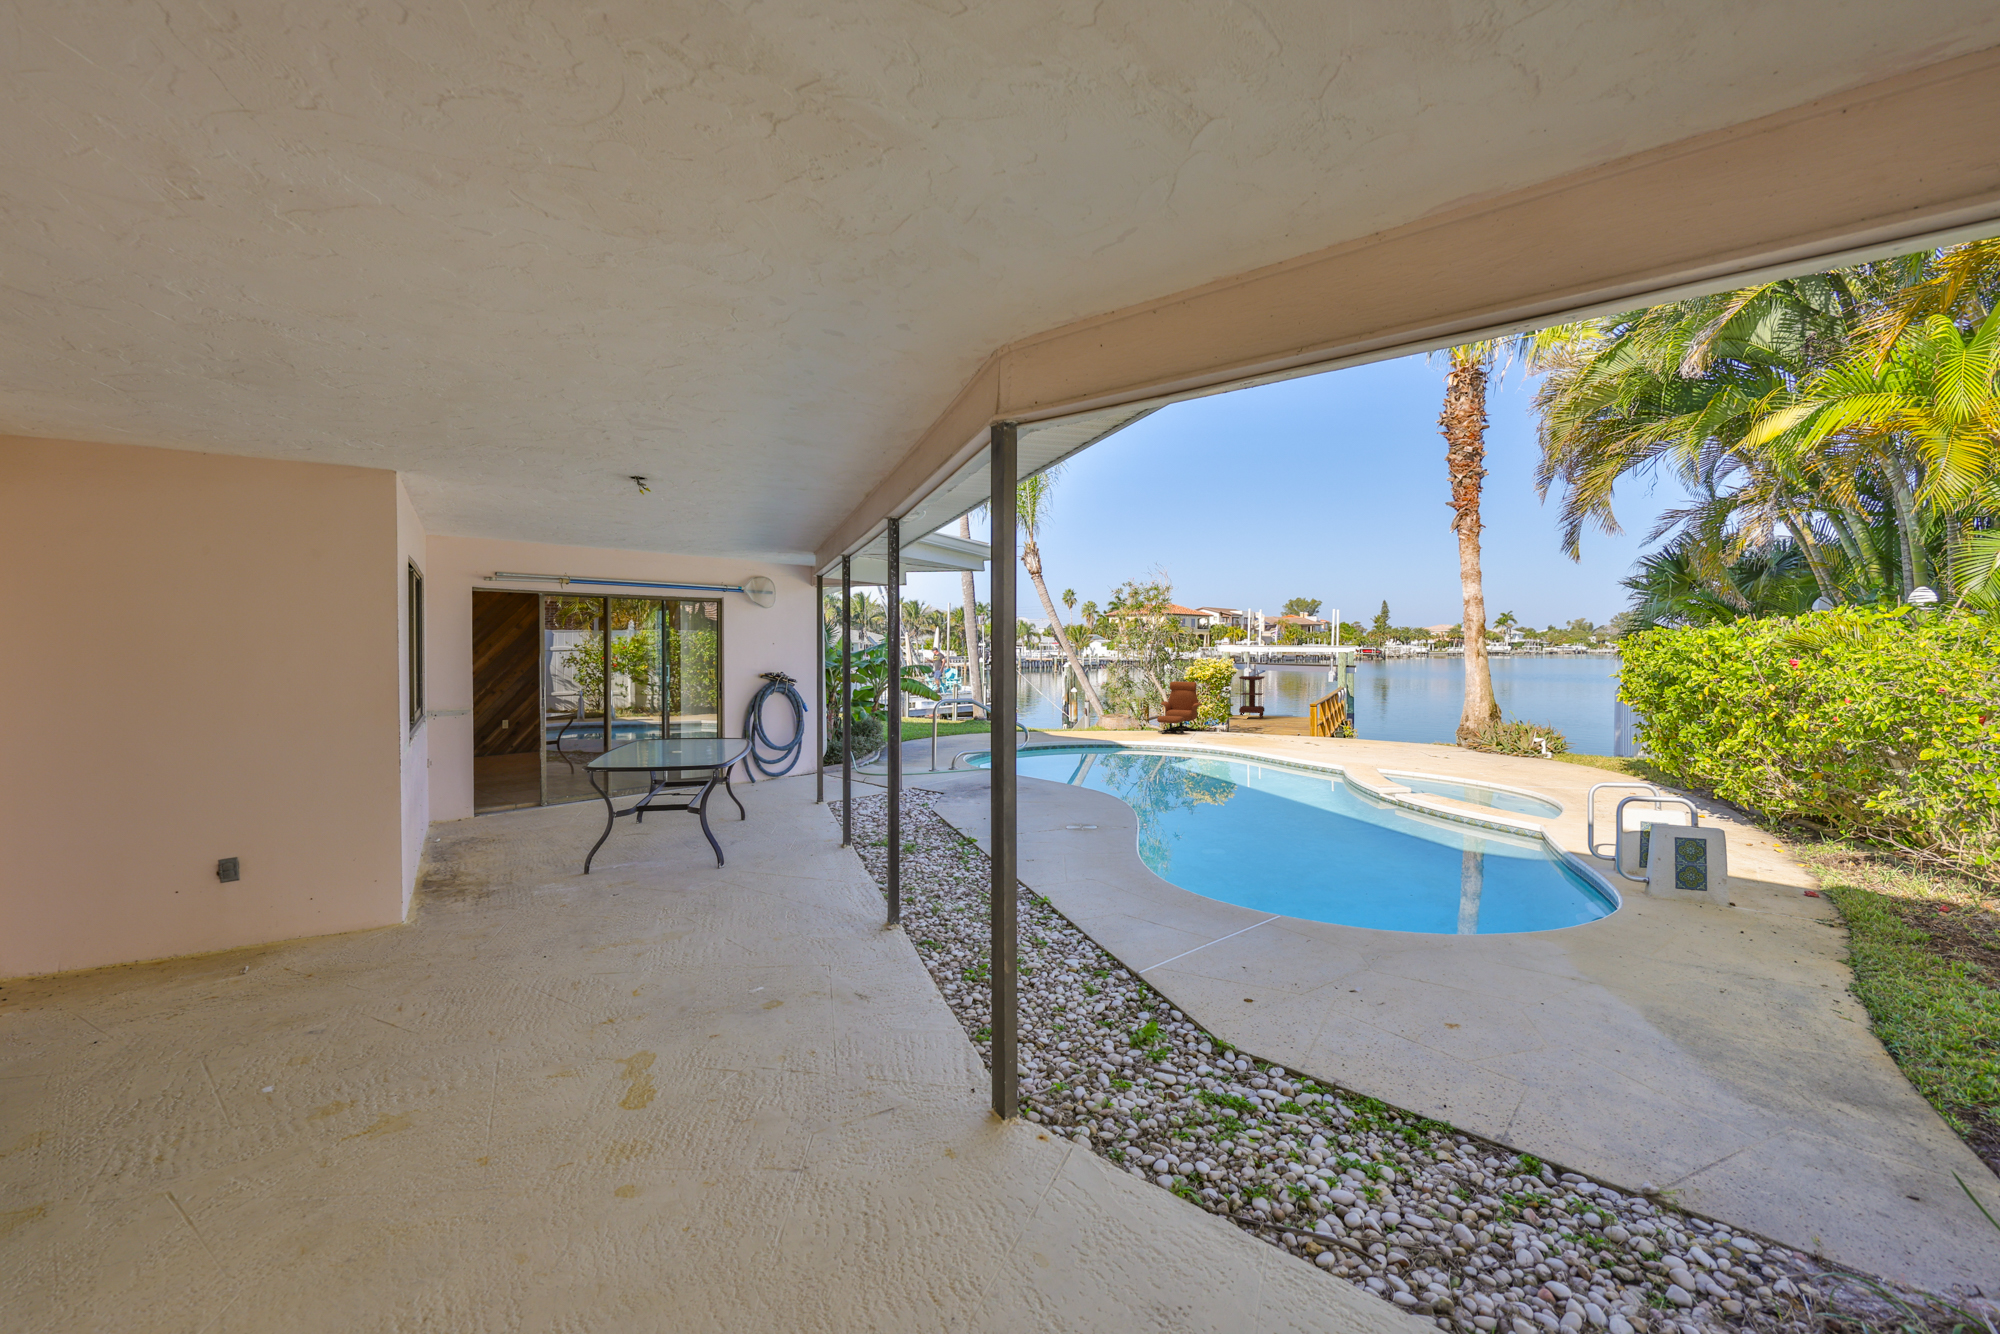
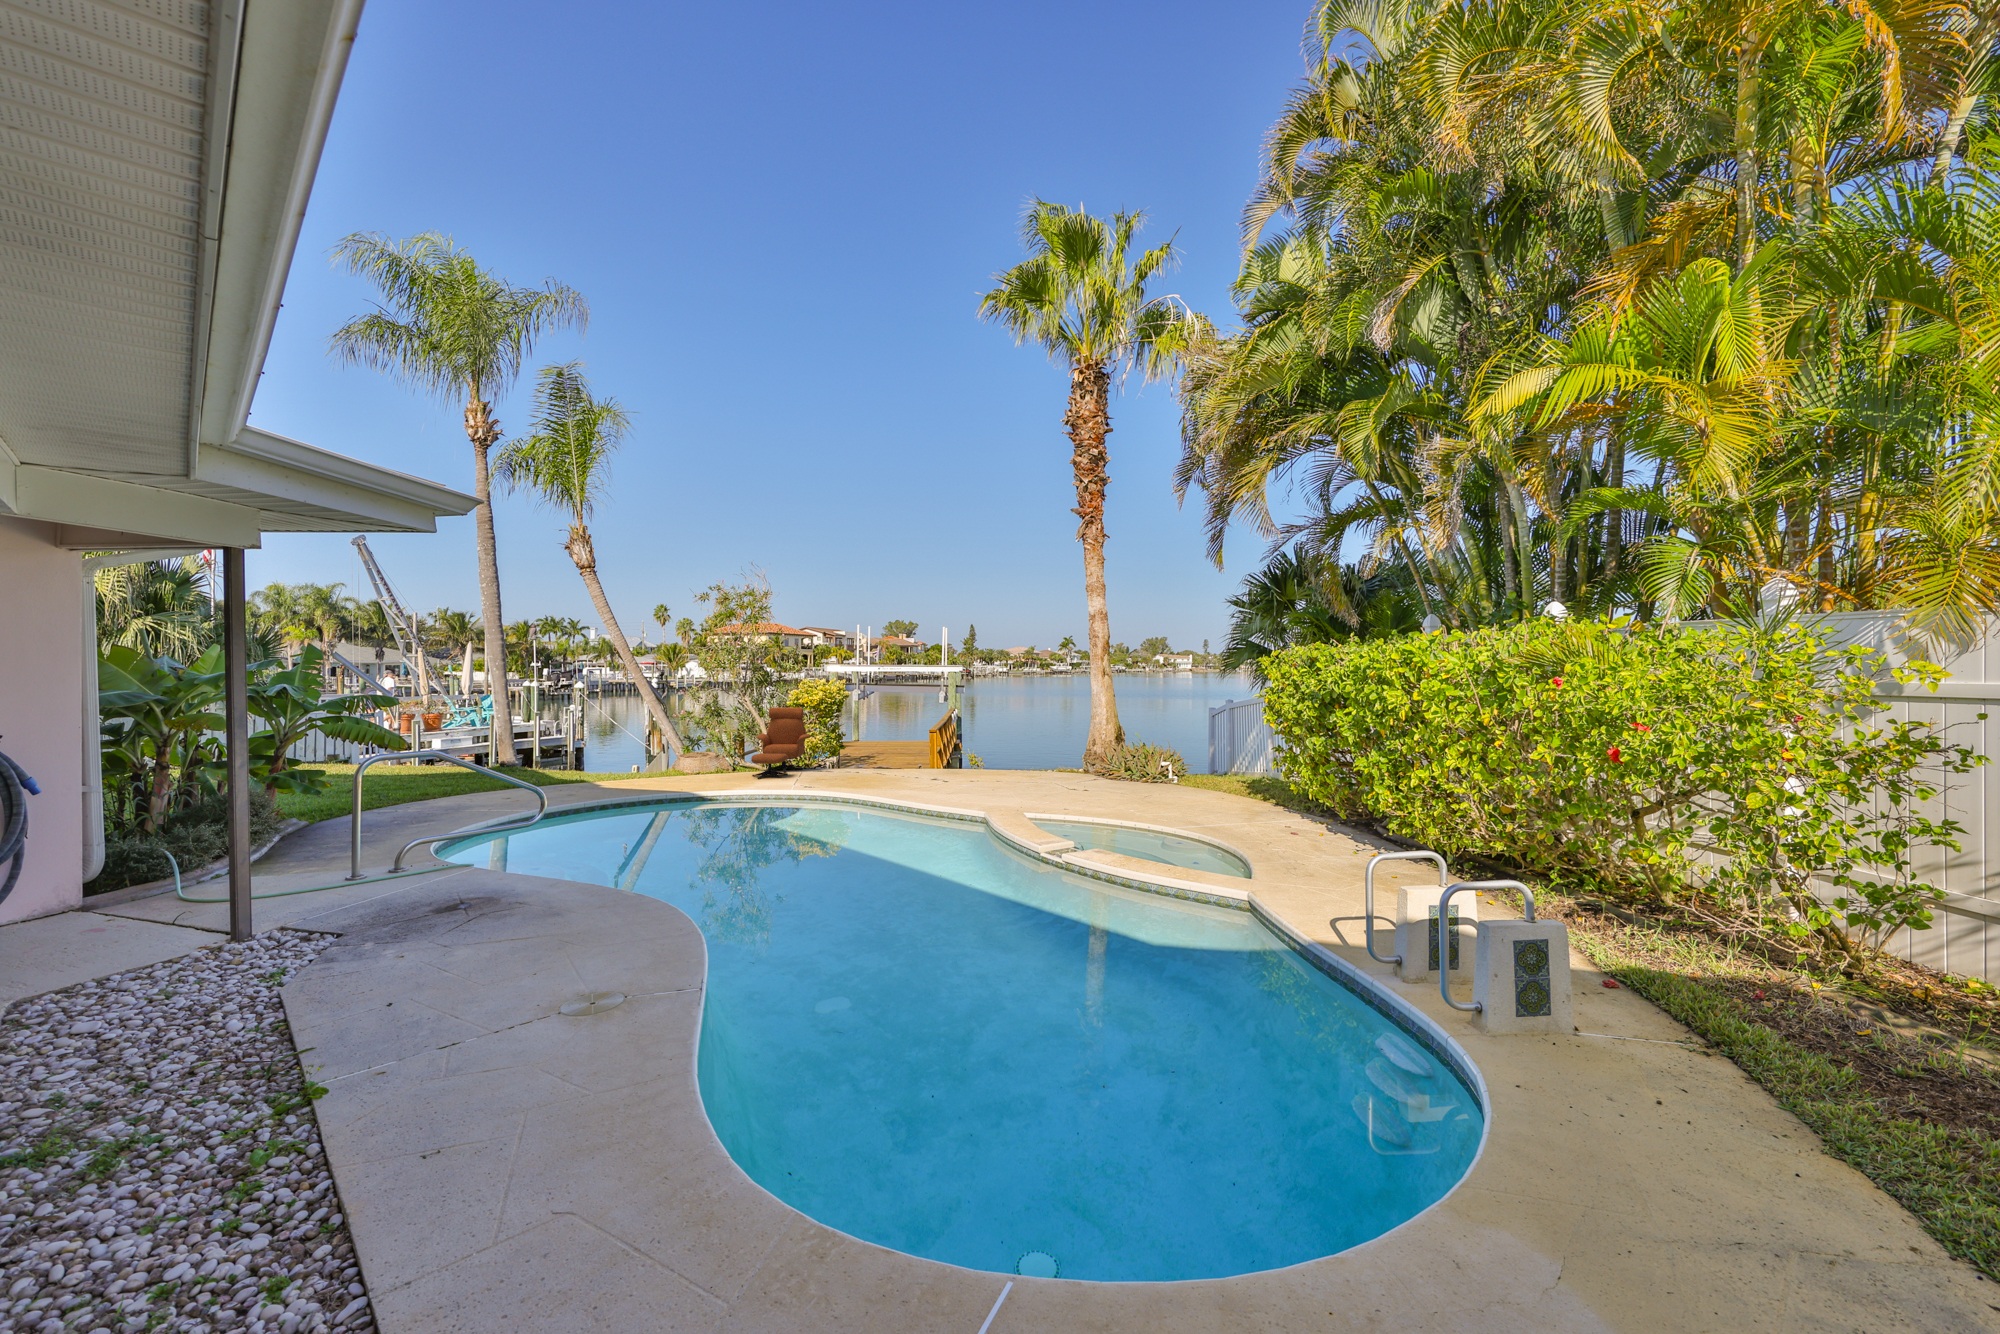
side table: present [1239,676,1265,720] -> none [853,698,882,749]

